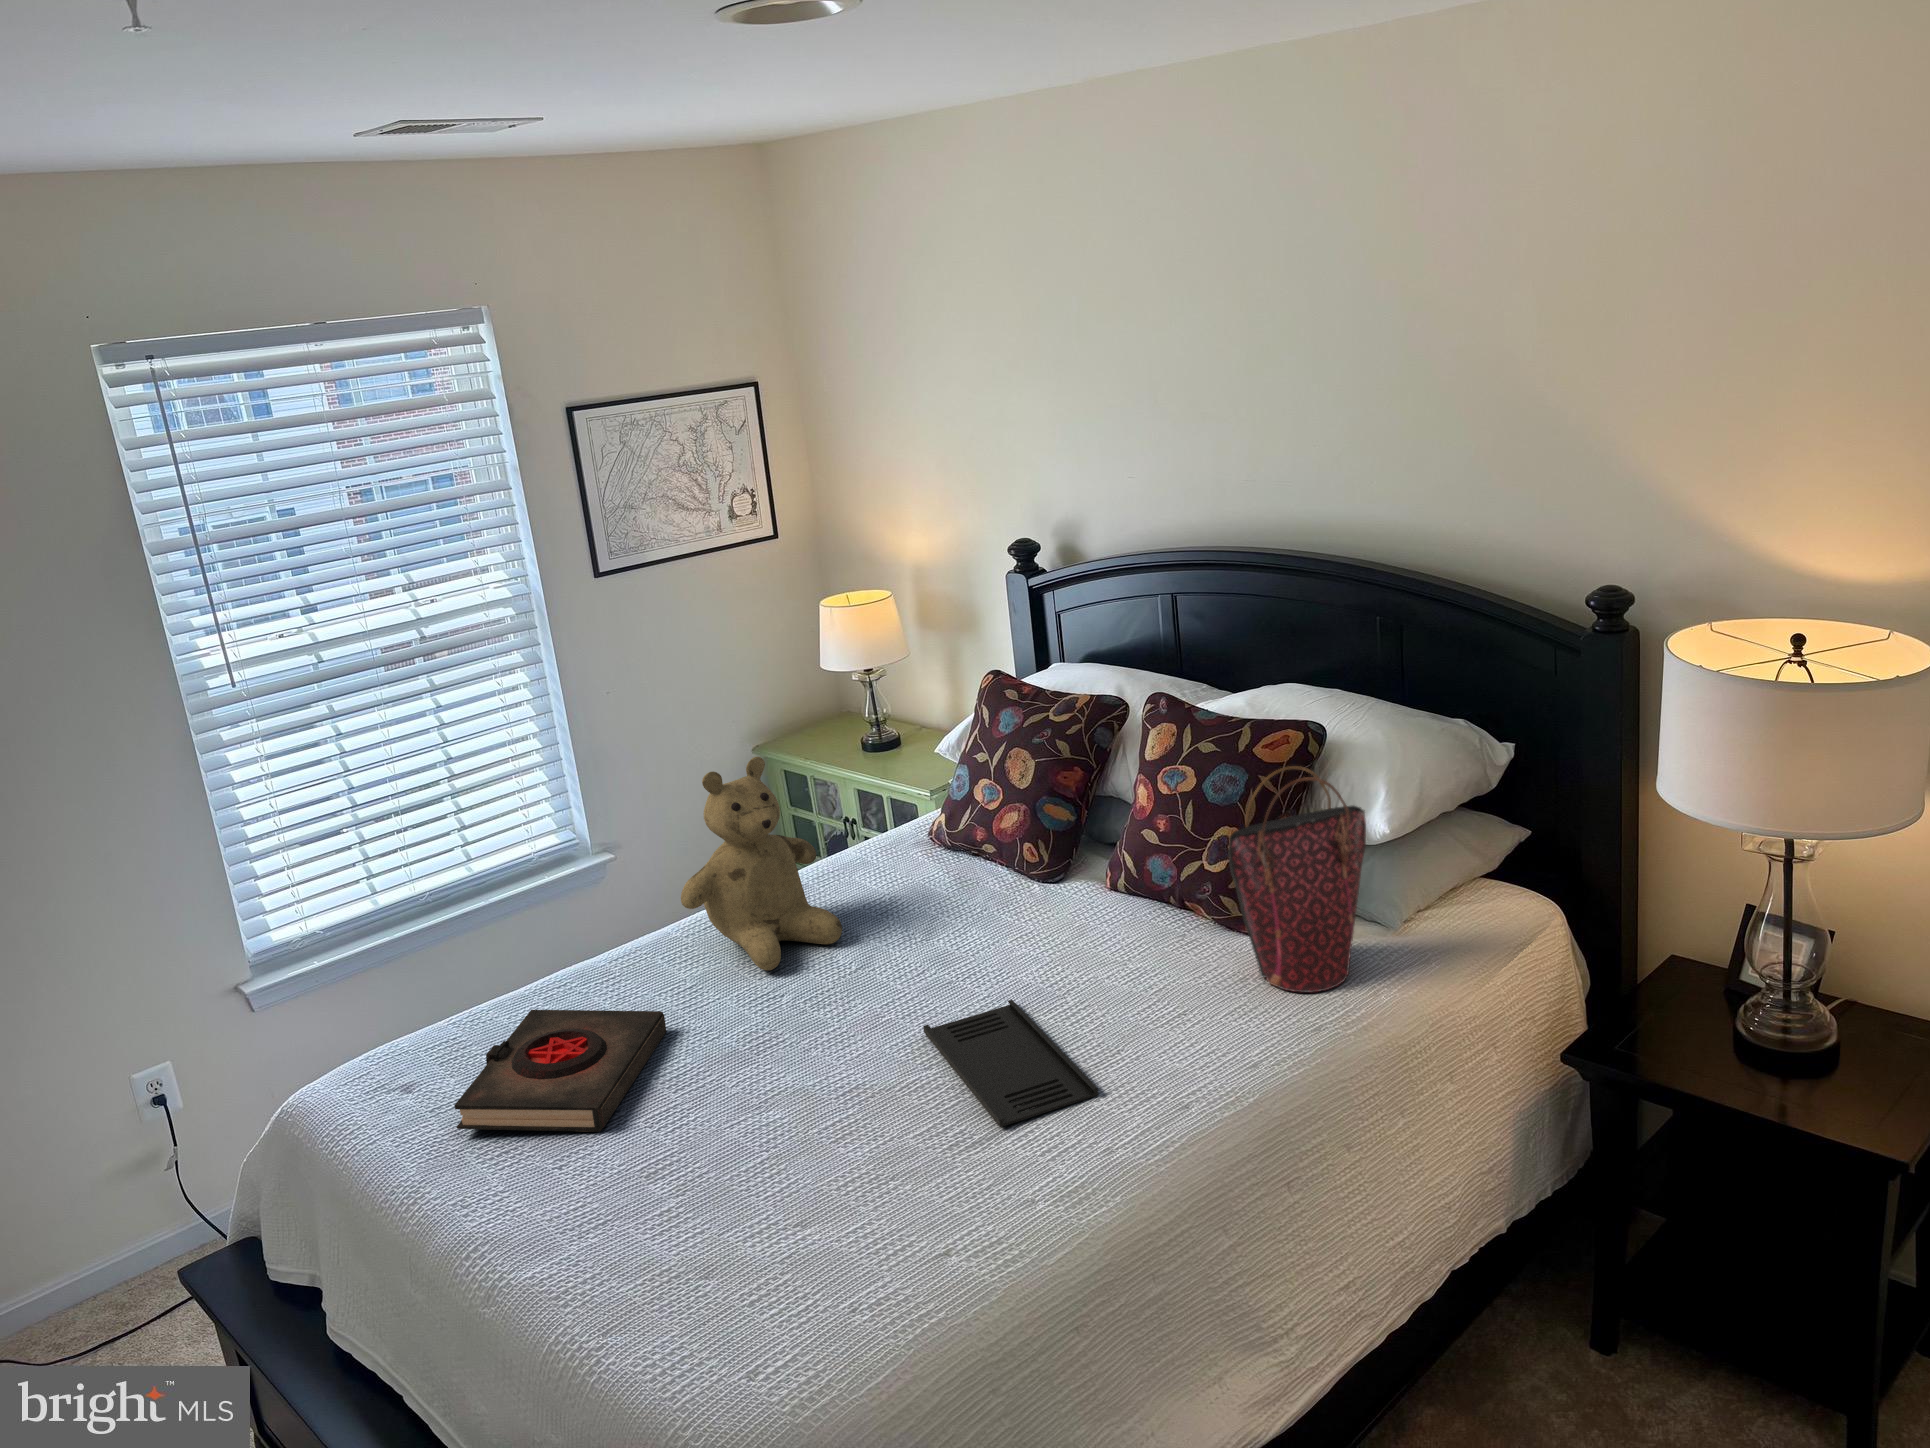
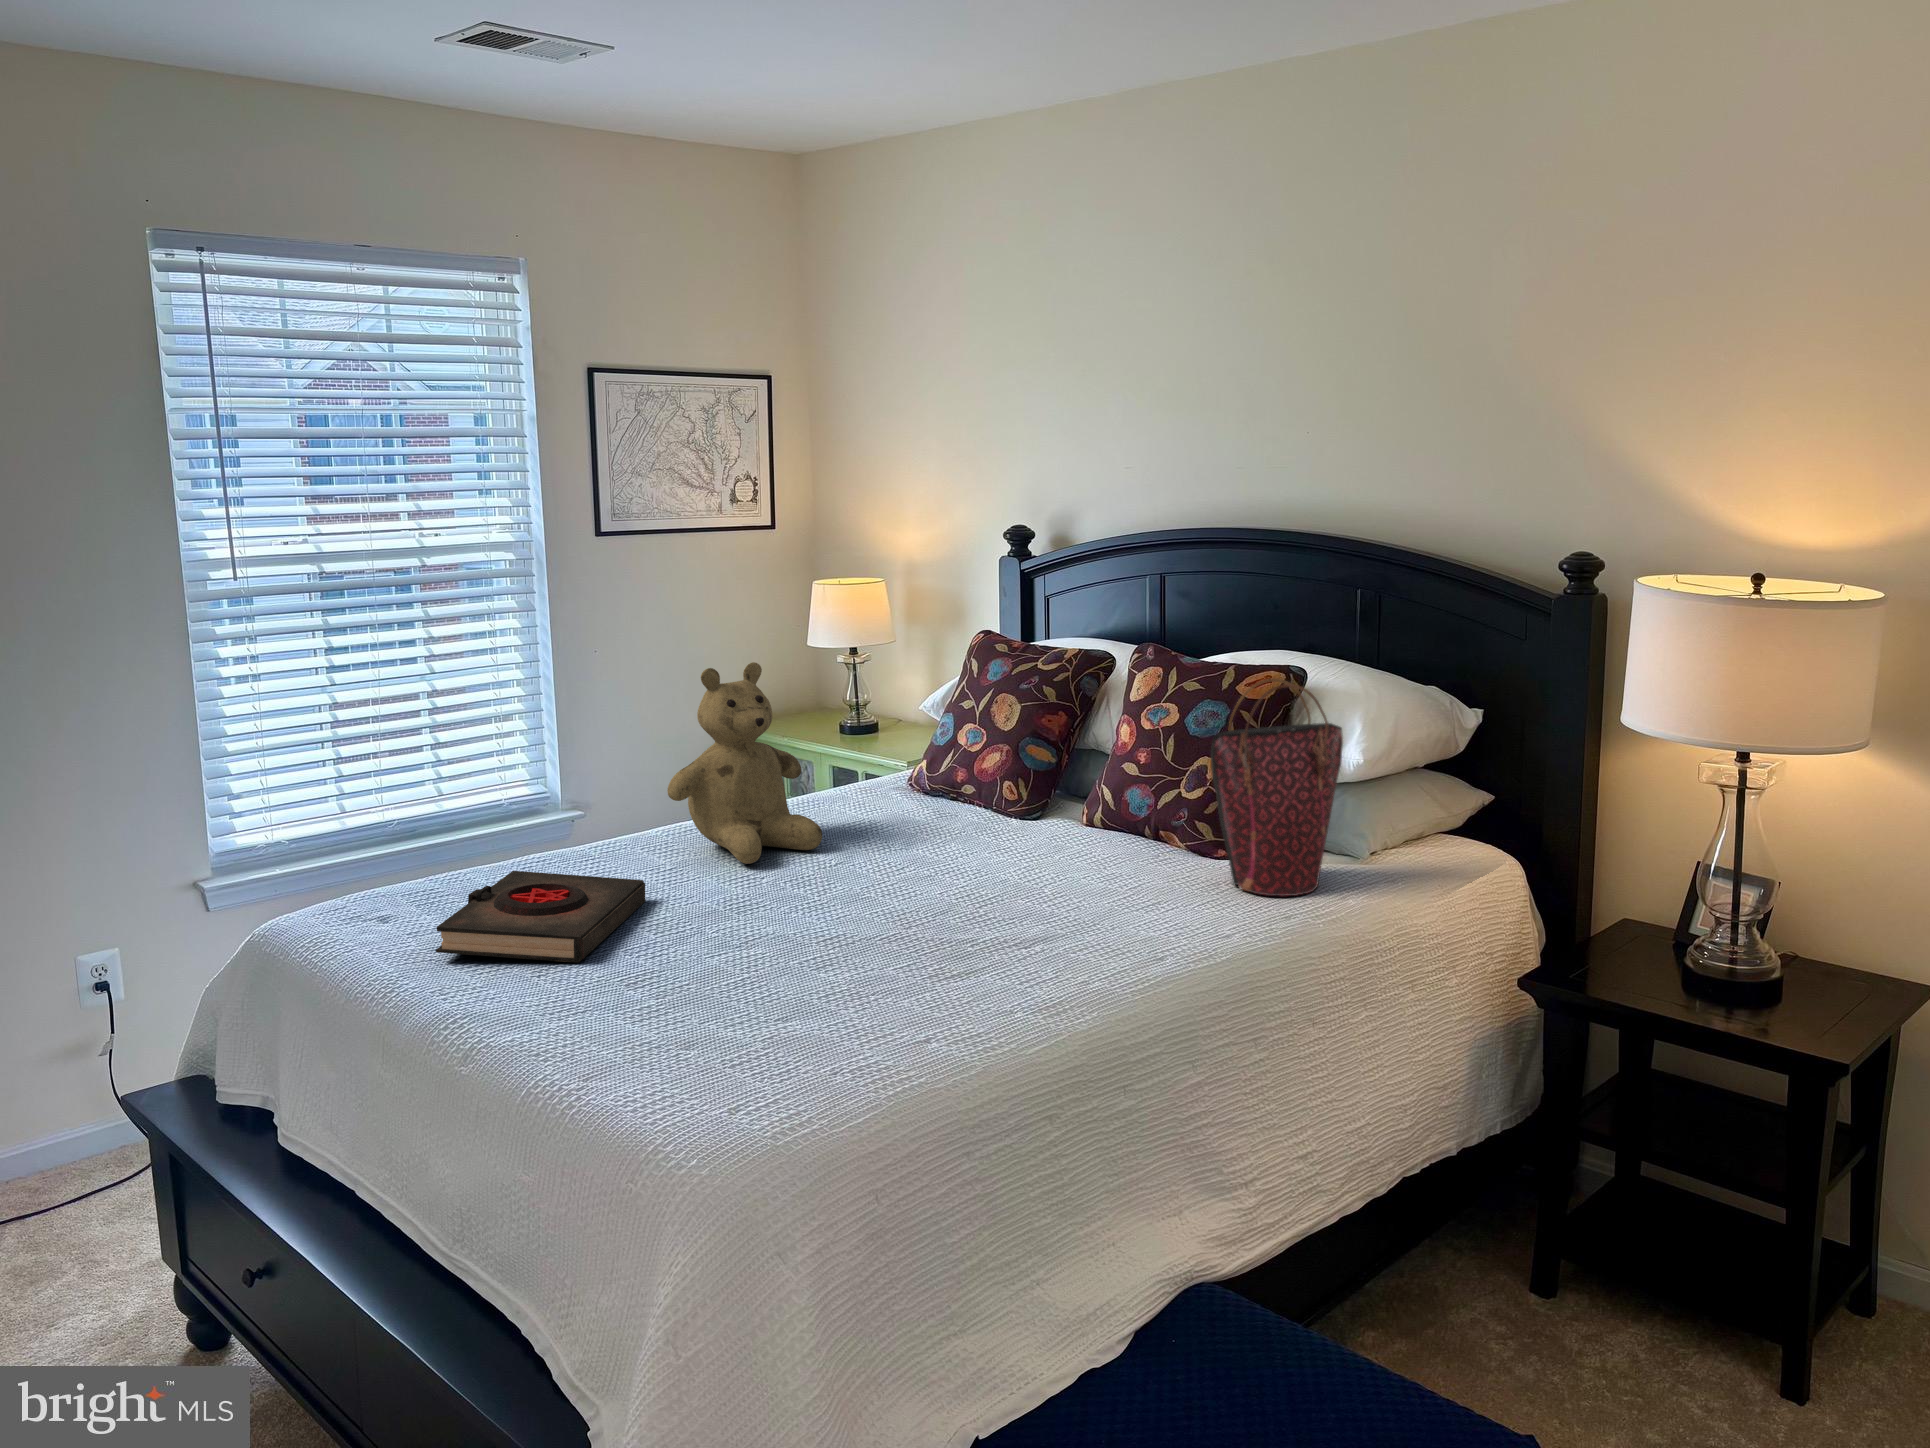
tray: present [923,1000,1098,1127] -> none [902,890,1074,971]

